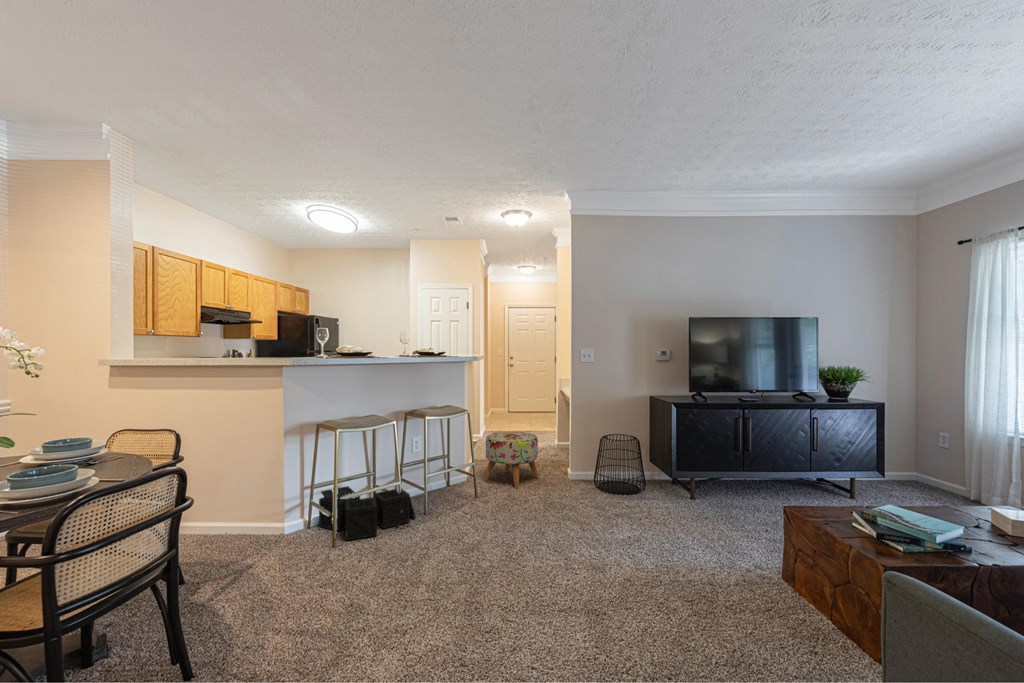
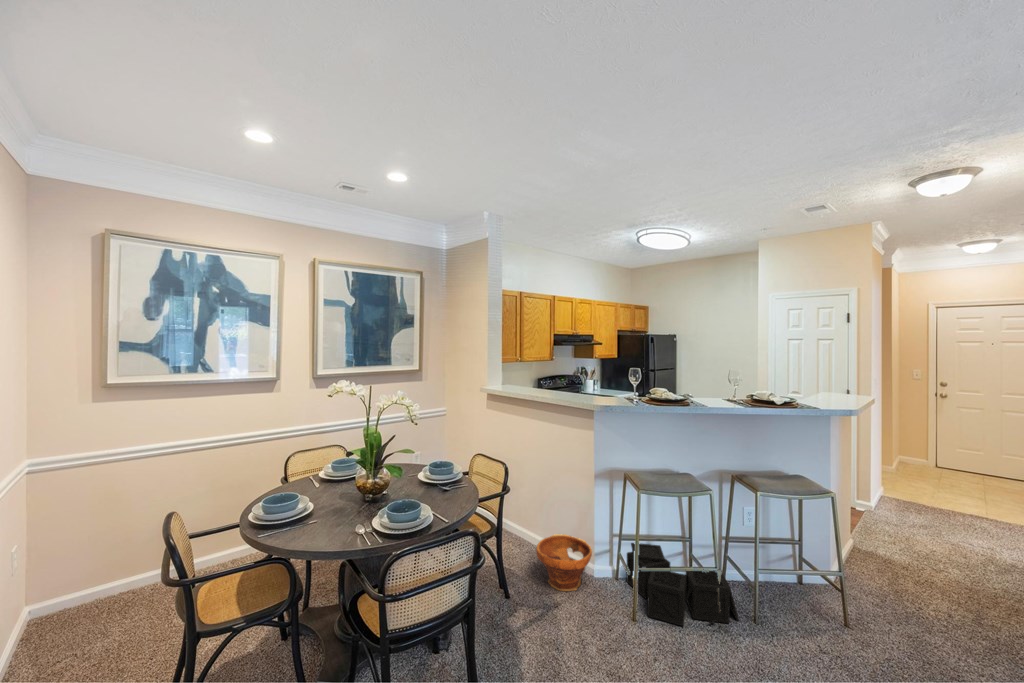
ottoman: present [484,431,539,489] -> none [863,525,986,635]
planter: none [216,501,284,556] -> present [536,534,592,591]

